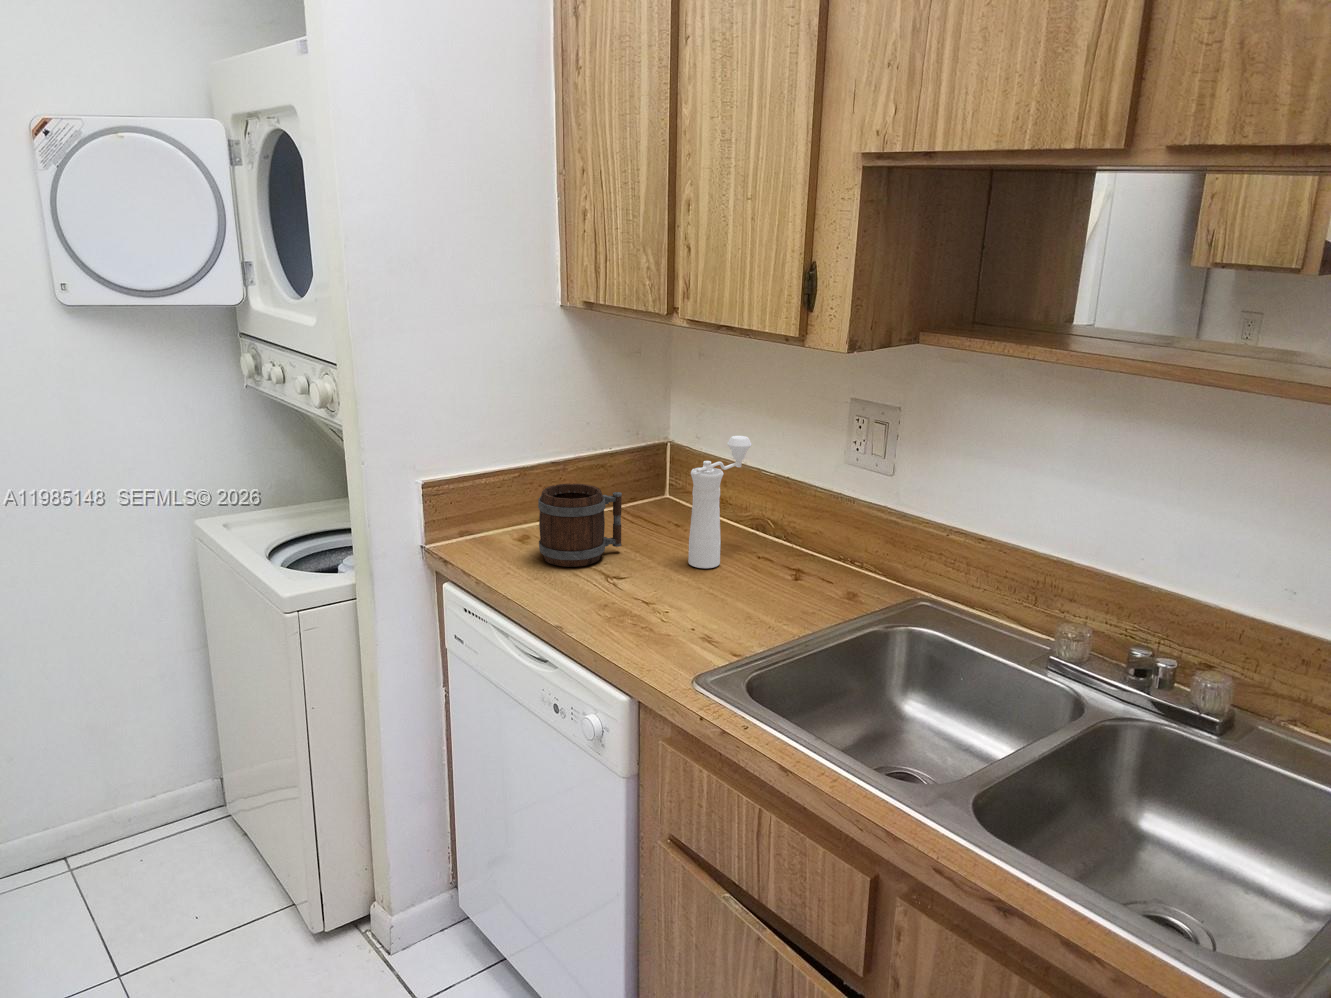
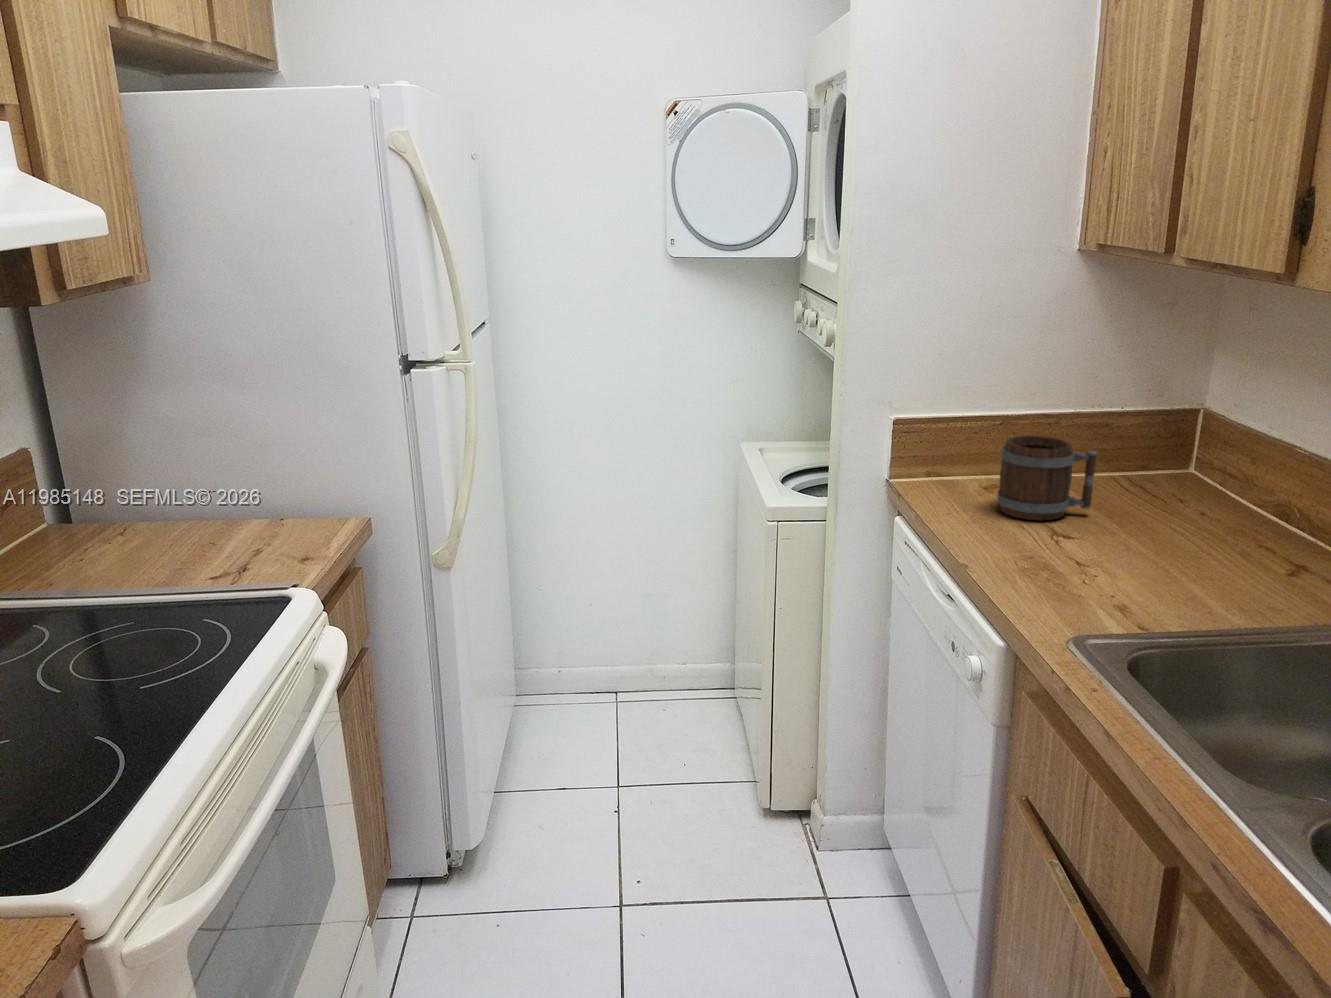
pepper mill: present [688,436,752,568] -> none [1159,403,1271,547]

